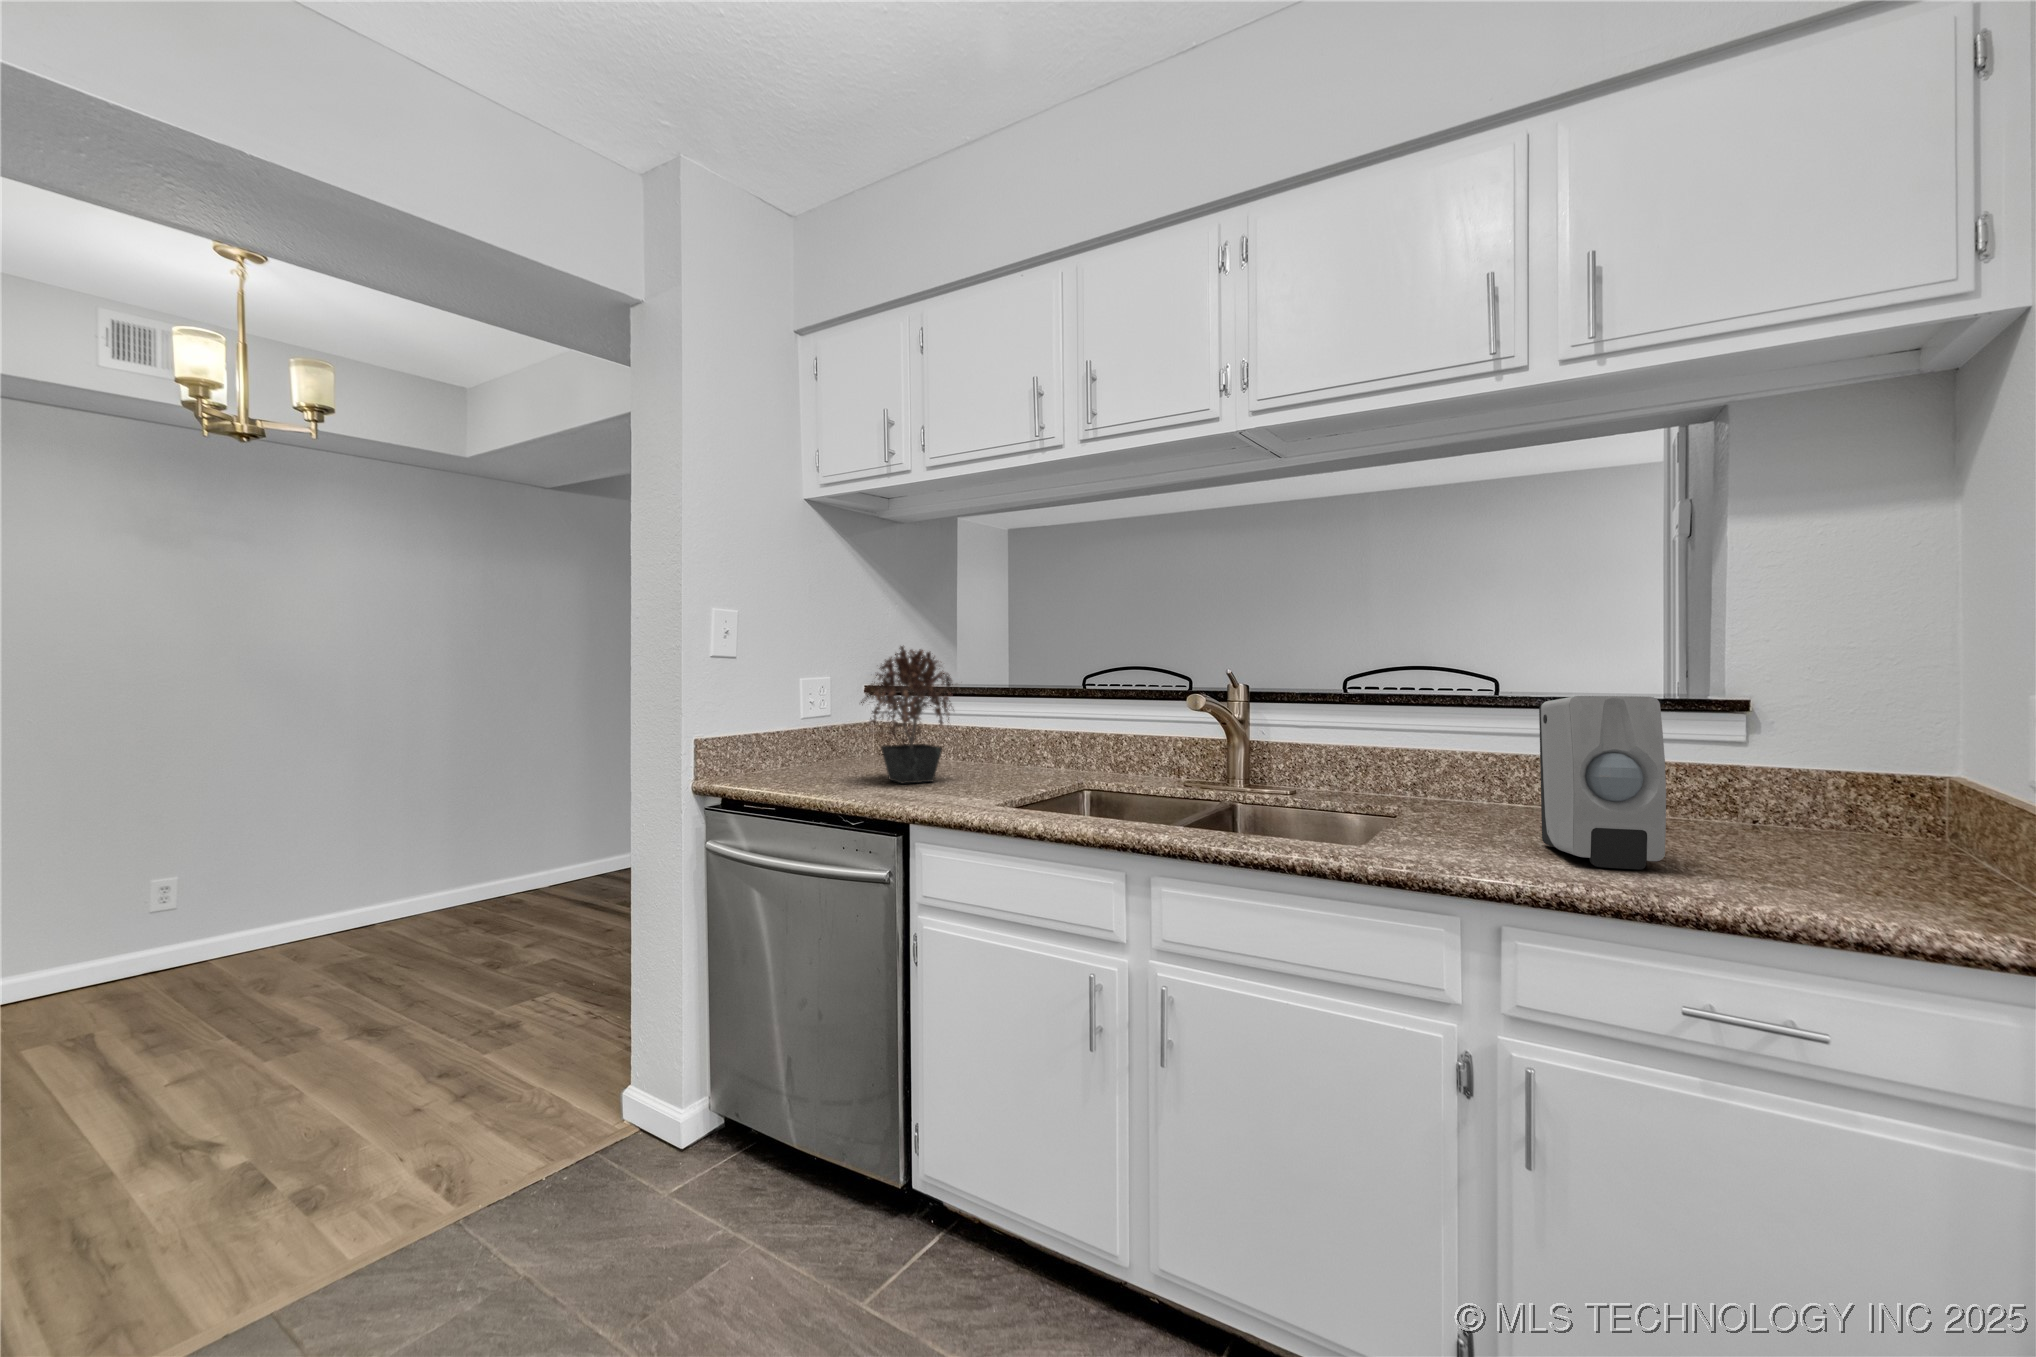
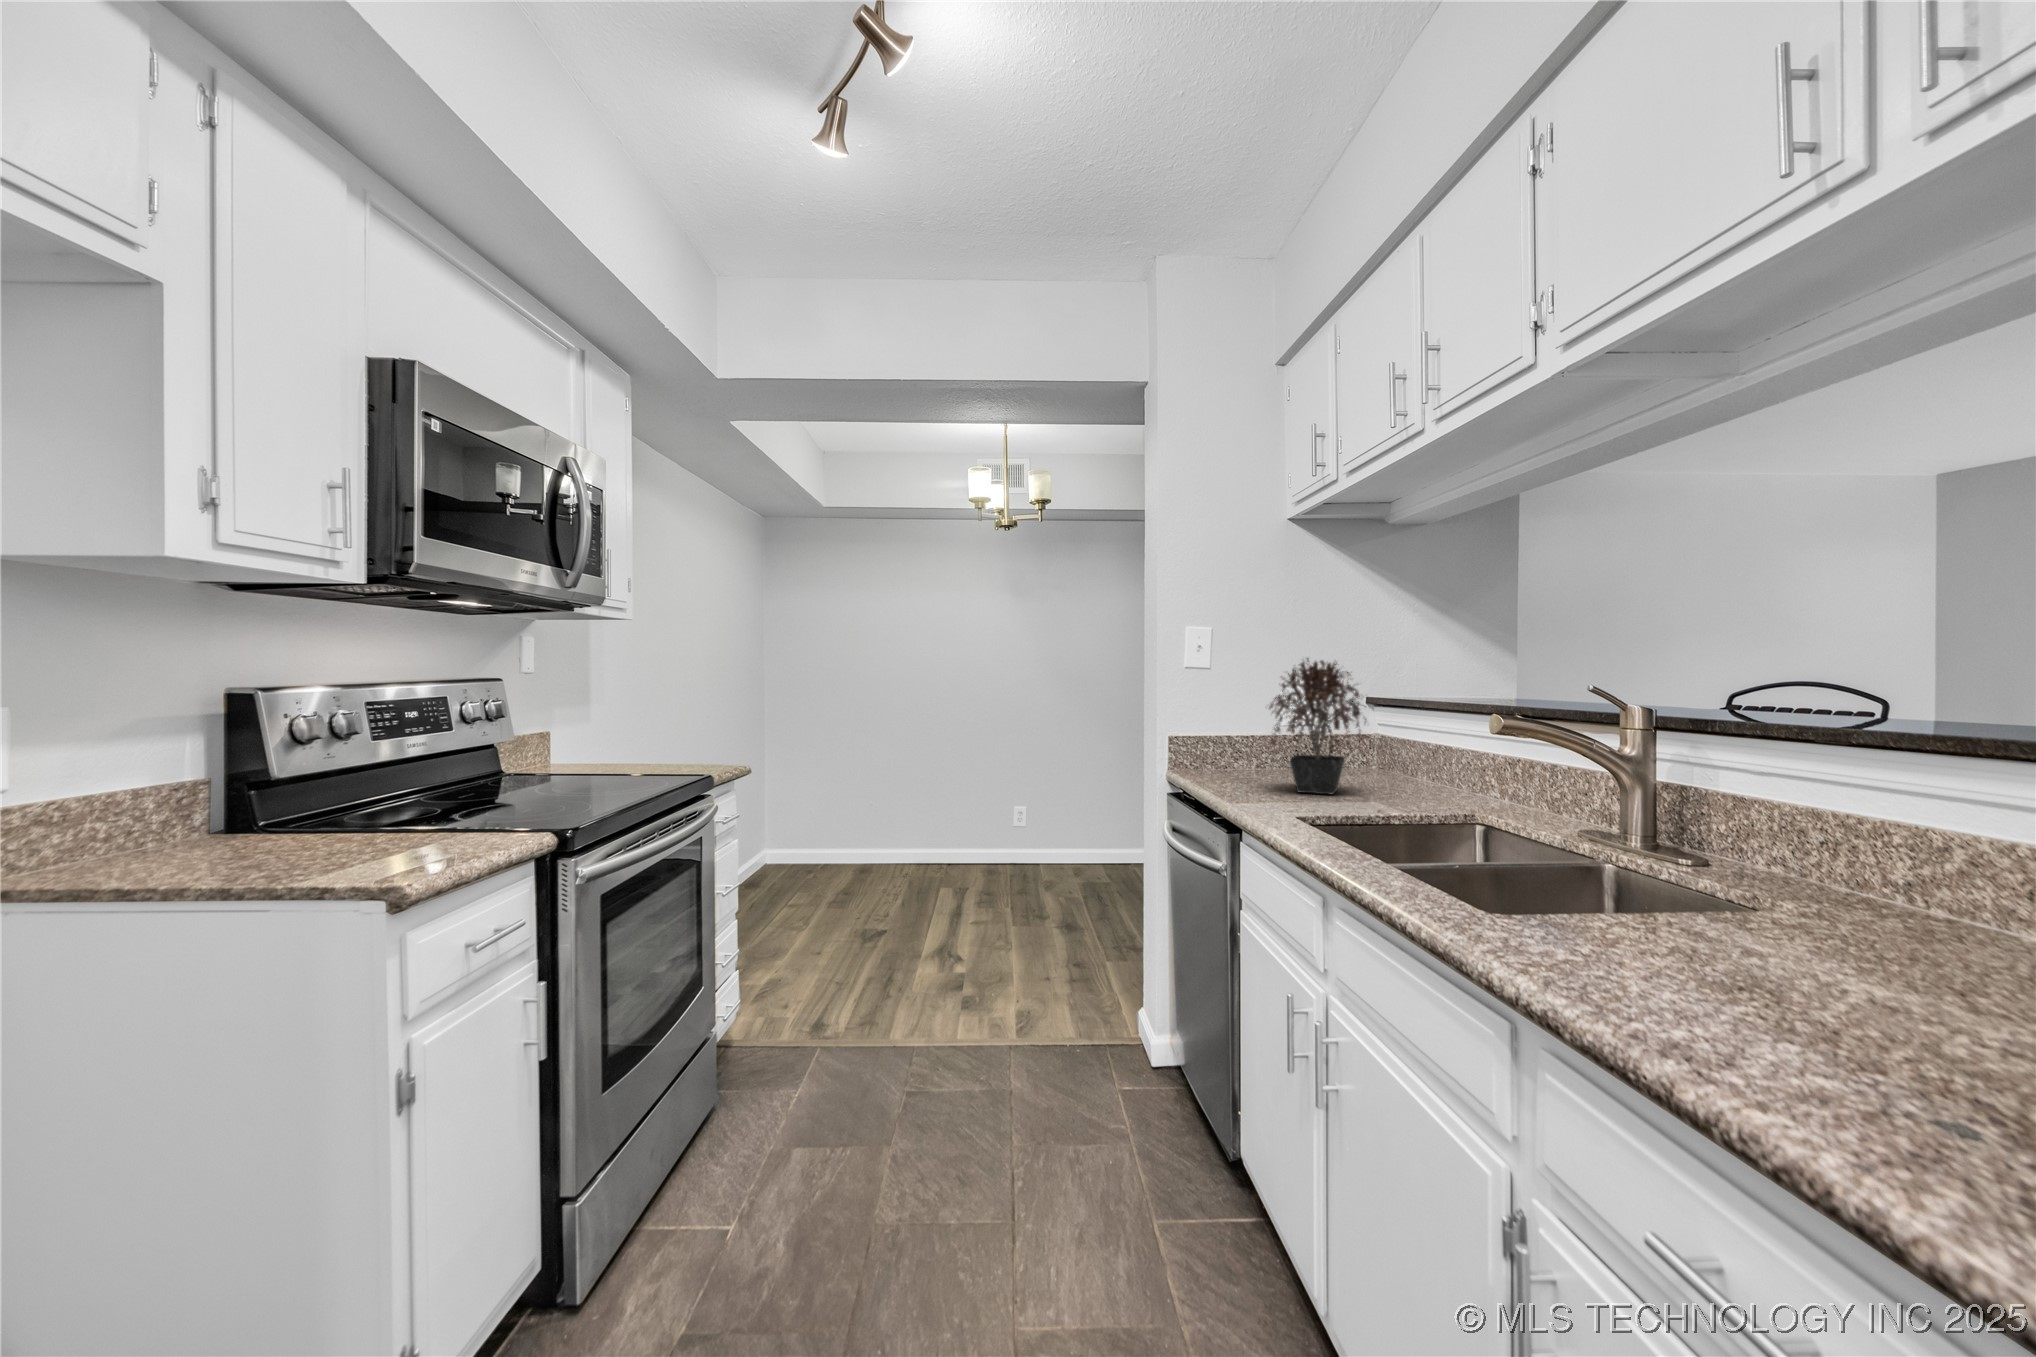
soap dispenser: present [1539,696,1666,869] -> none [1671,736,1946,1033]

